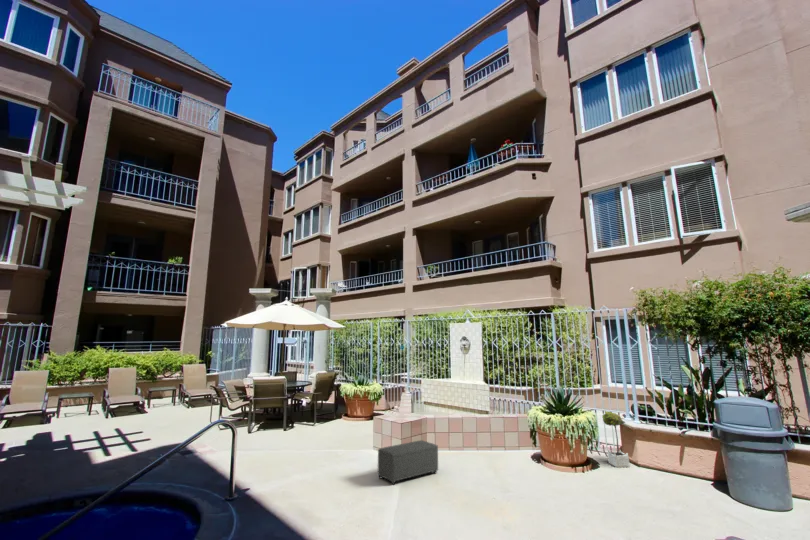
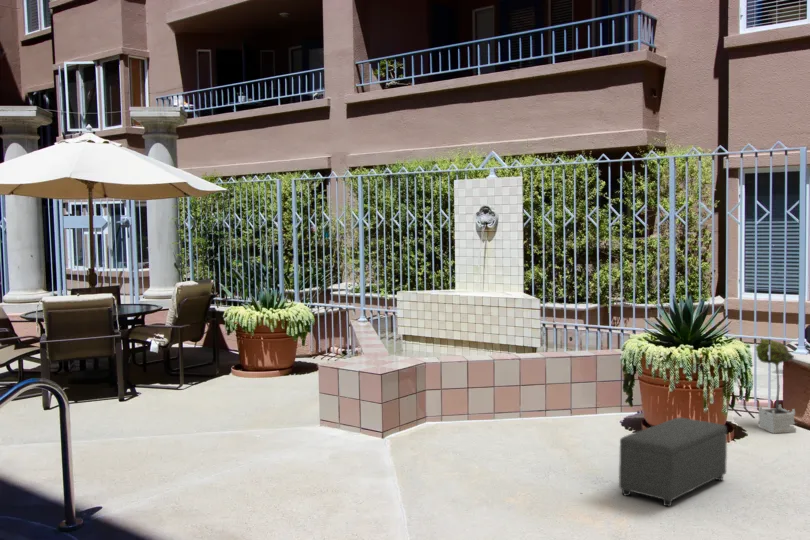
ottoman: present [378,440,438,485] -> present [619,417,727,506]

